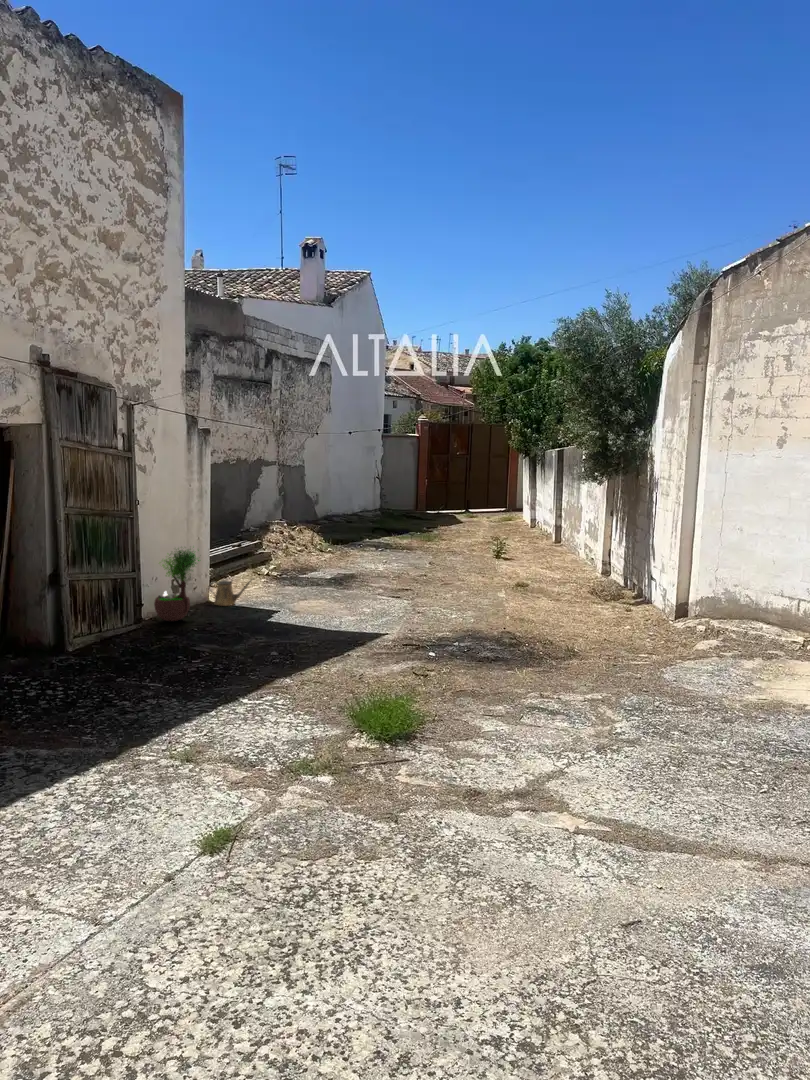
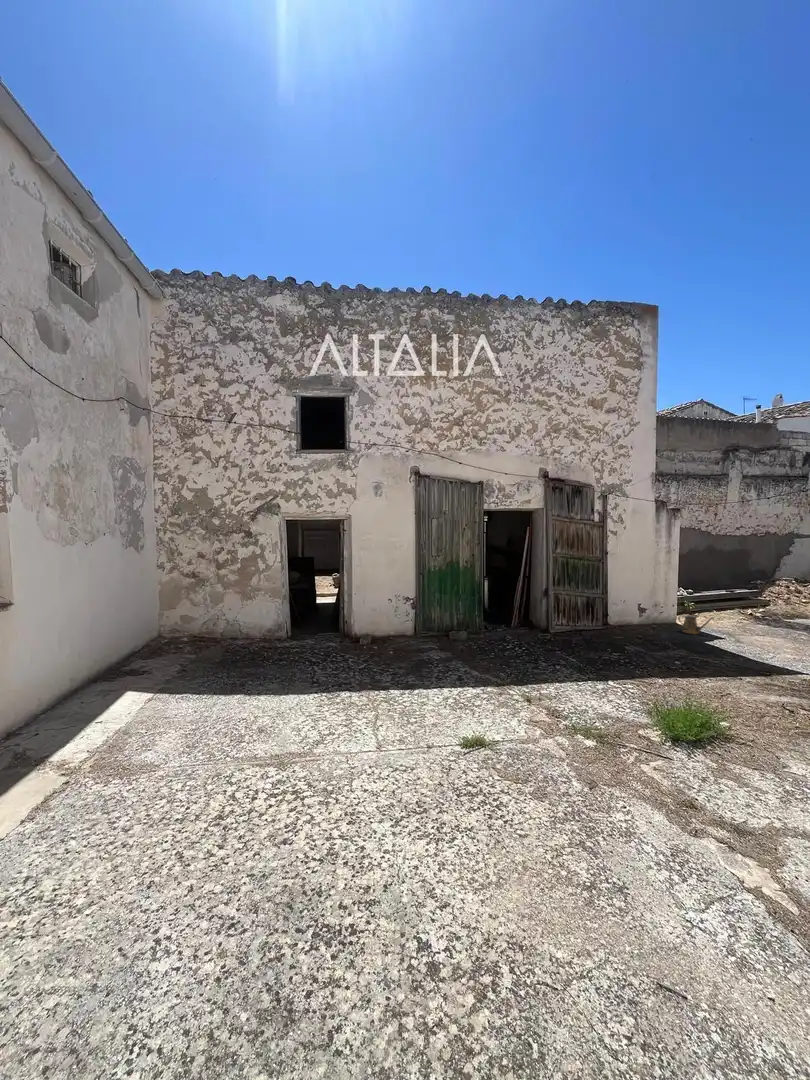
potted tree: present [154,548,199,621] -> none [624,584,659,635]

